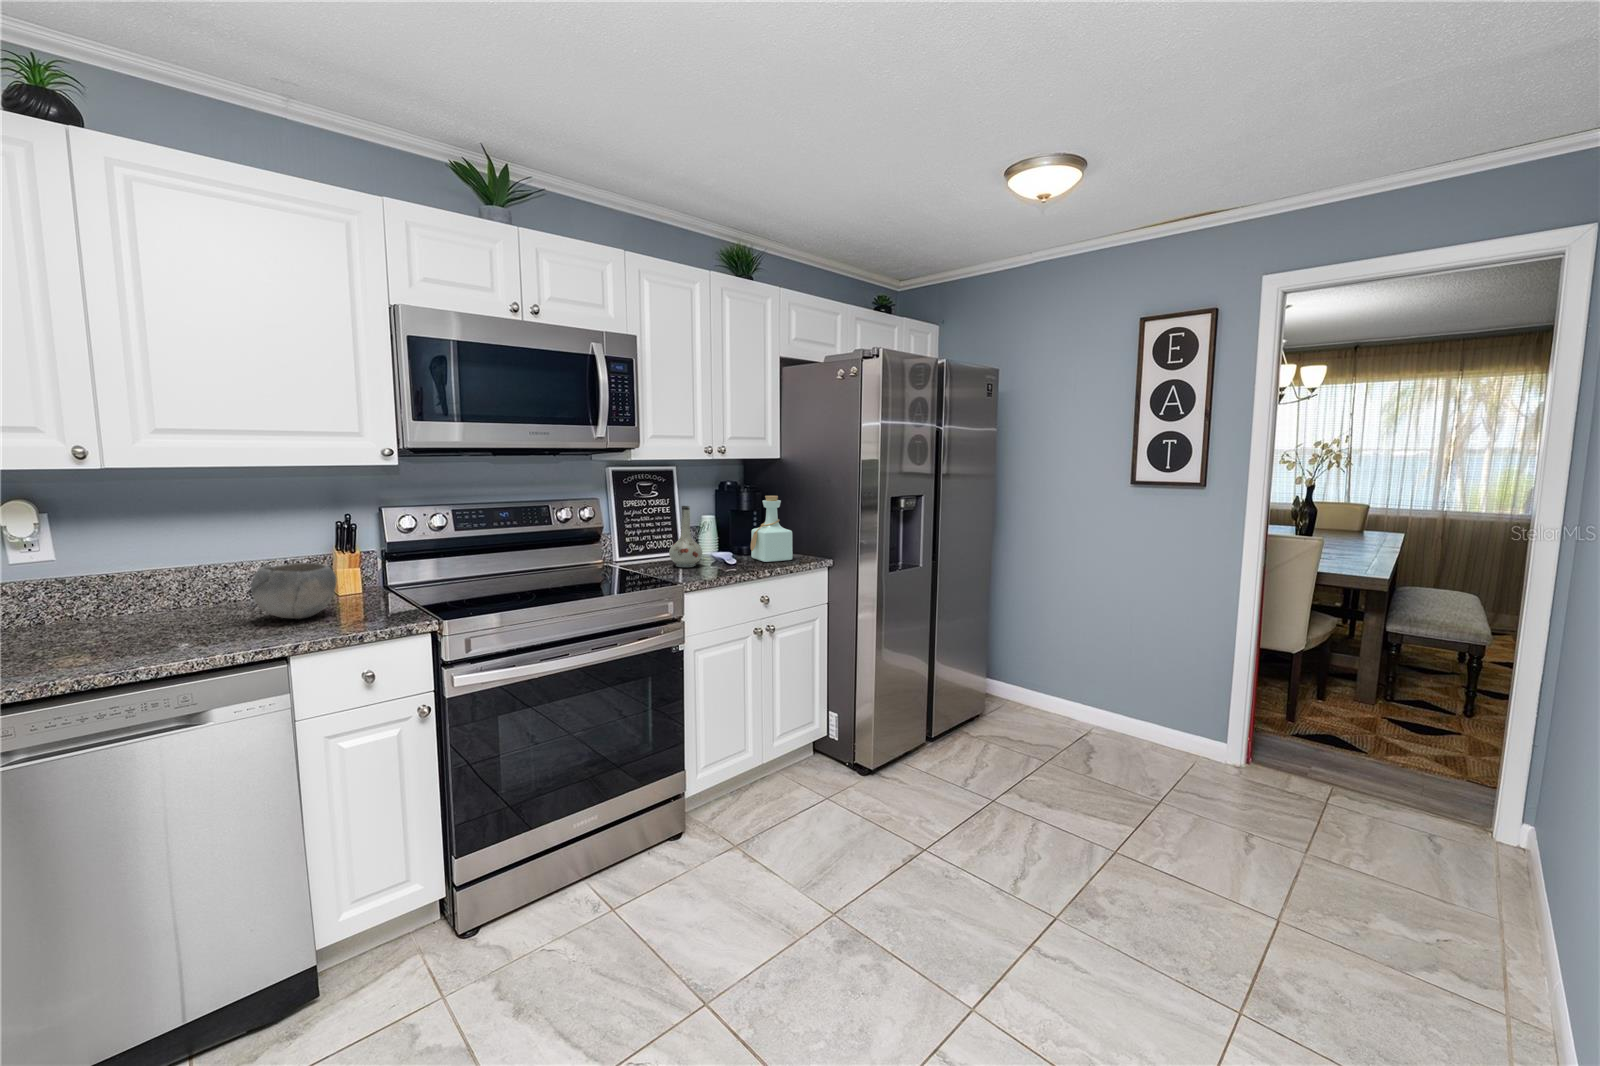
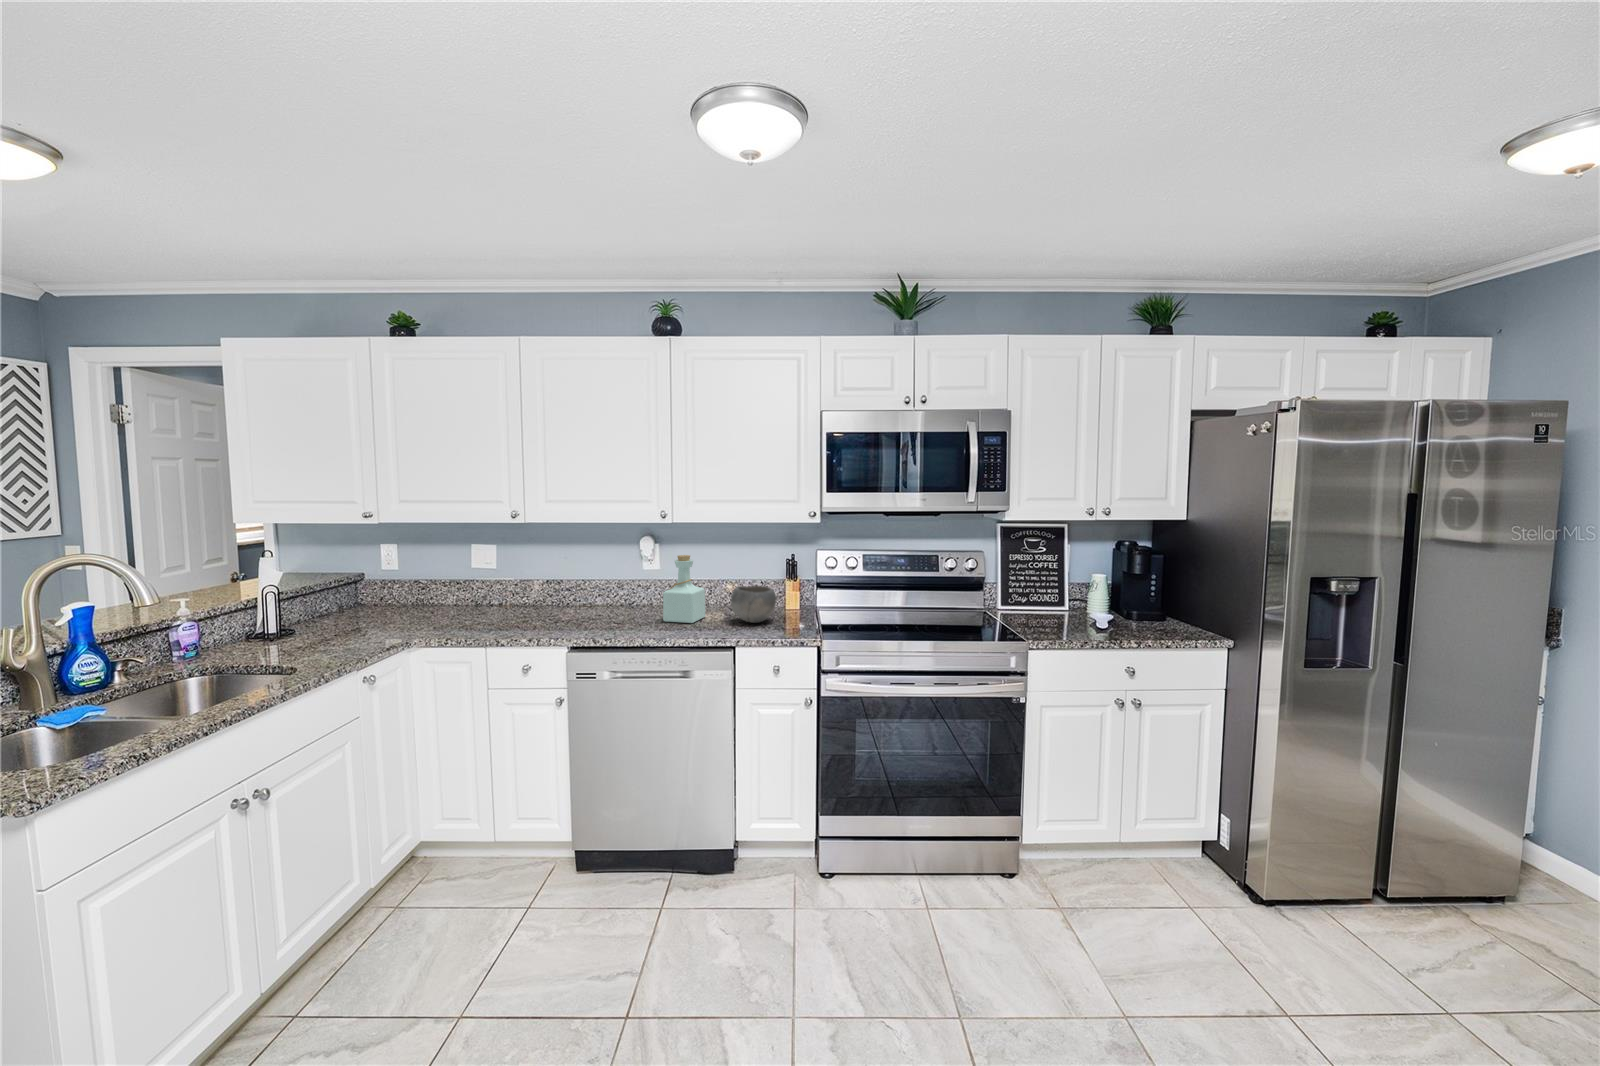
bottle: present [751,496,793,562] -> present [663,555,705,623]
vase: present [669,506,702,567] -> none [1044,564,1077,624]

